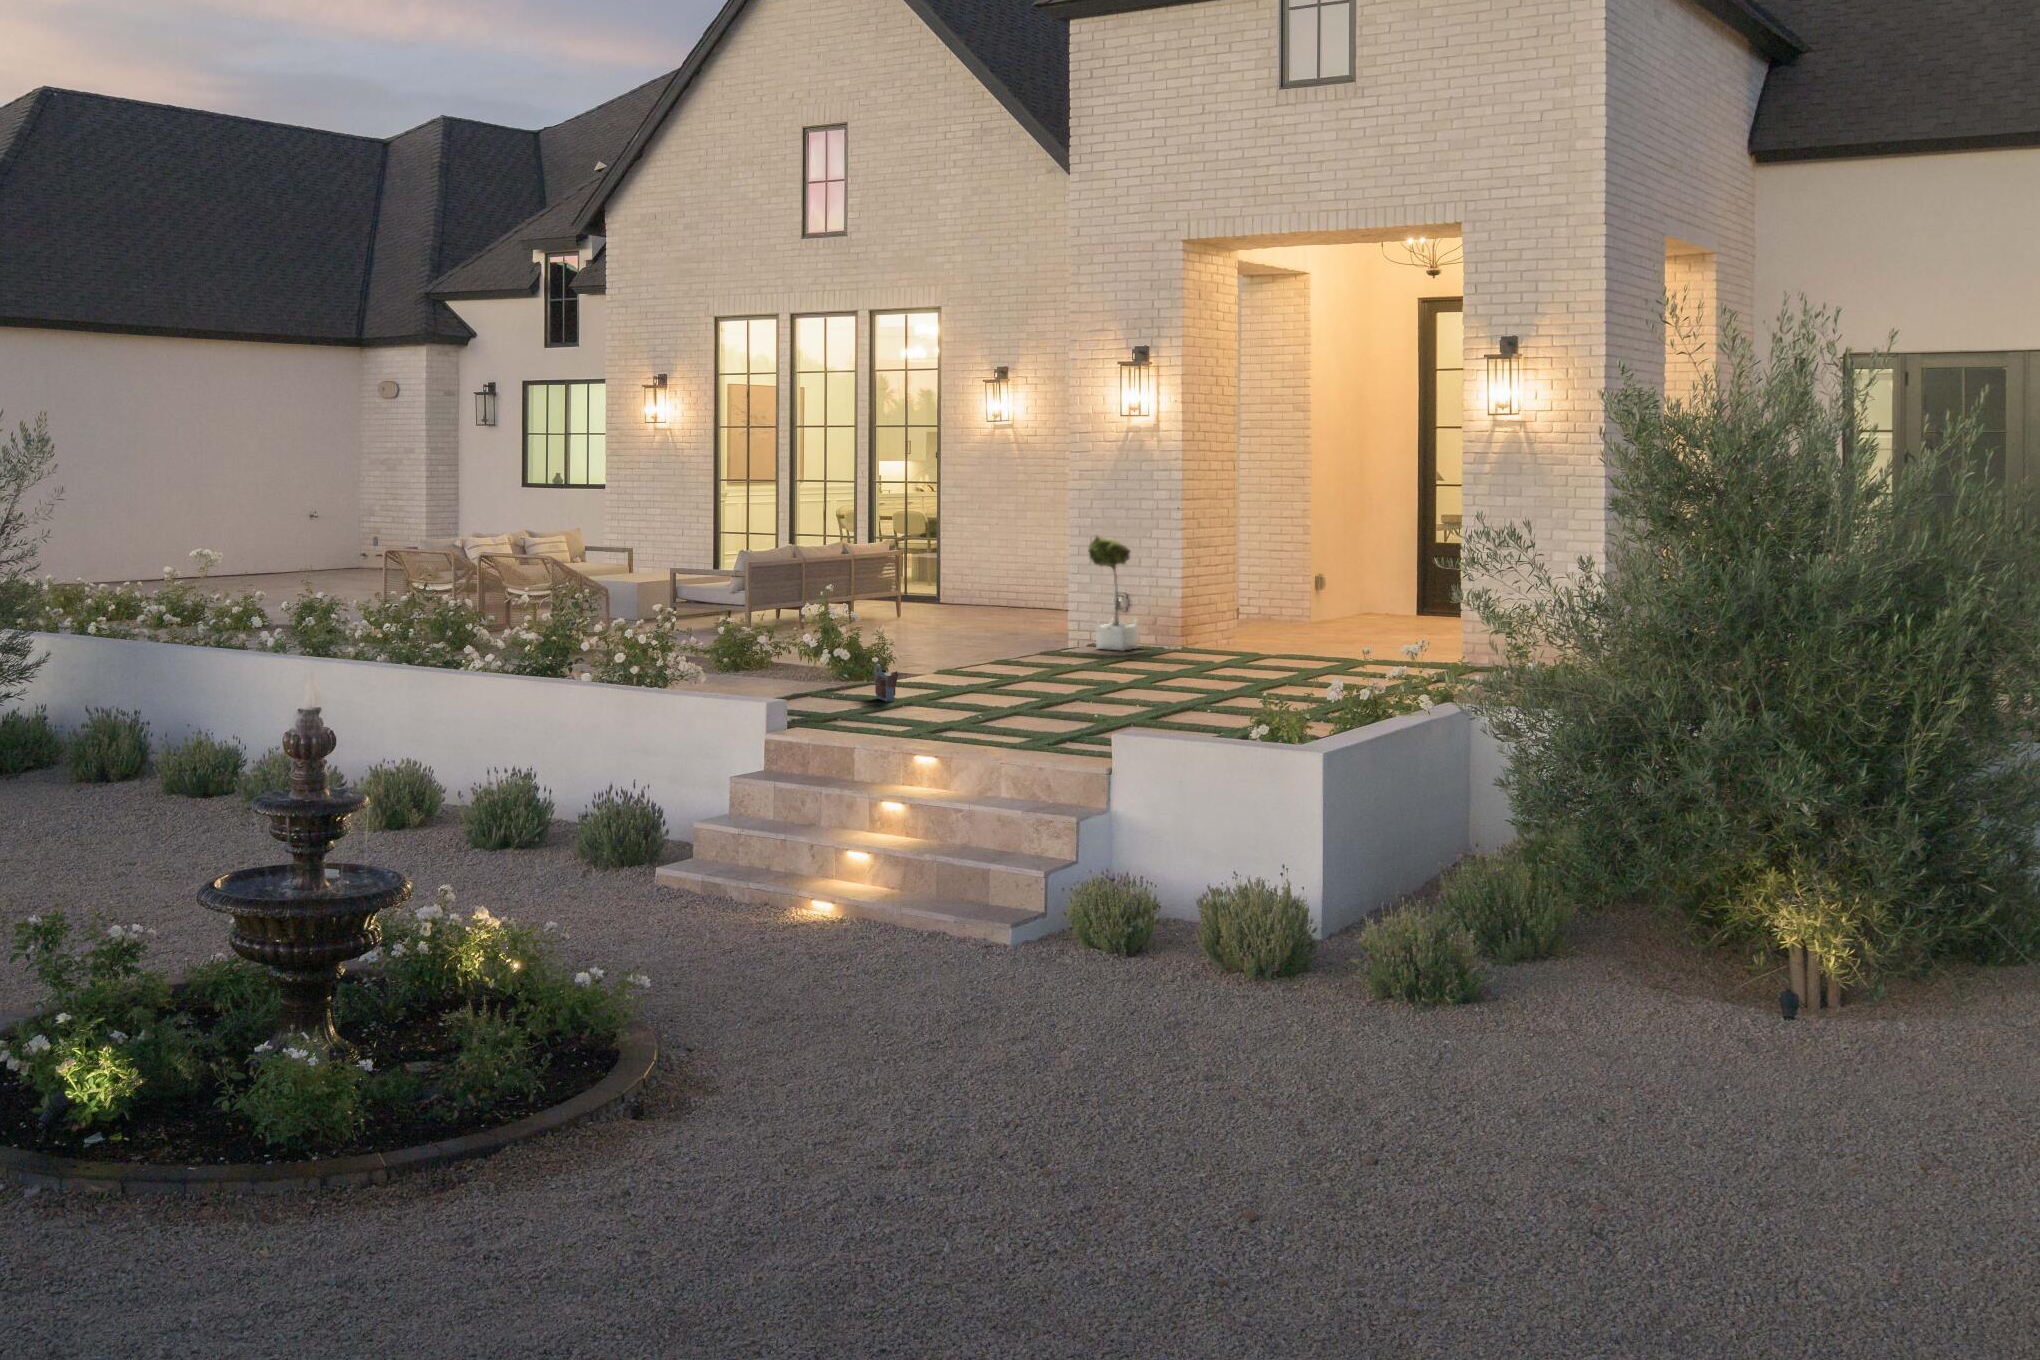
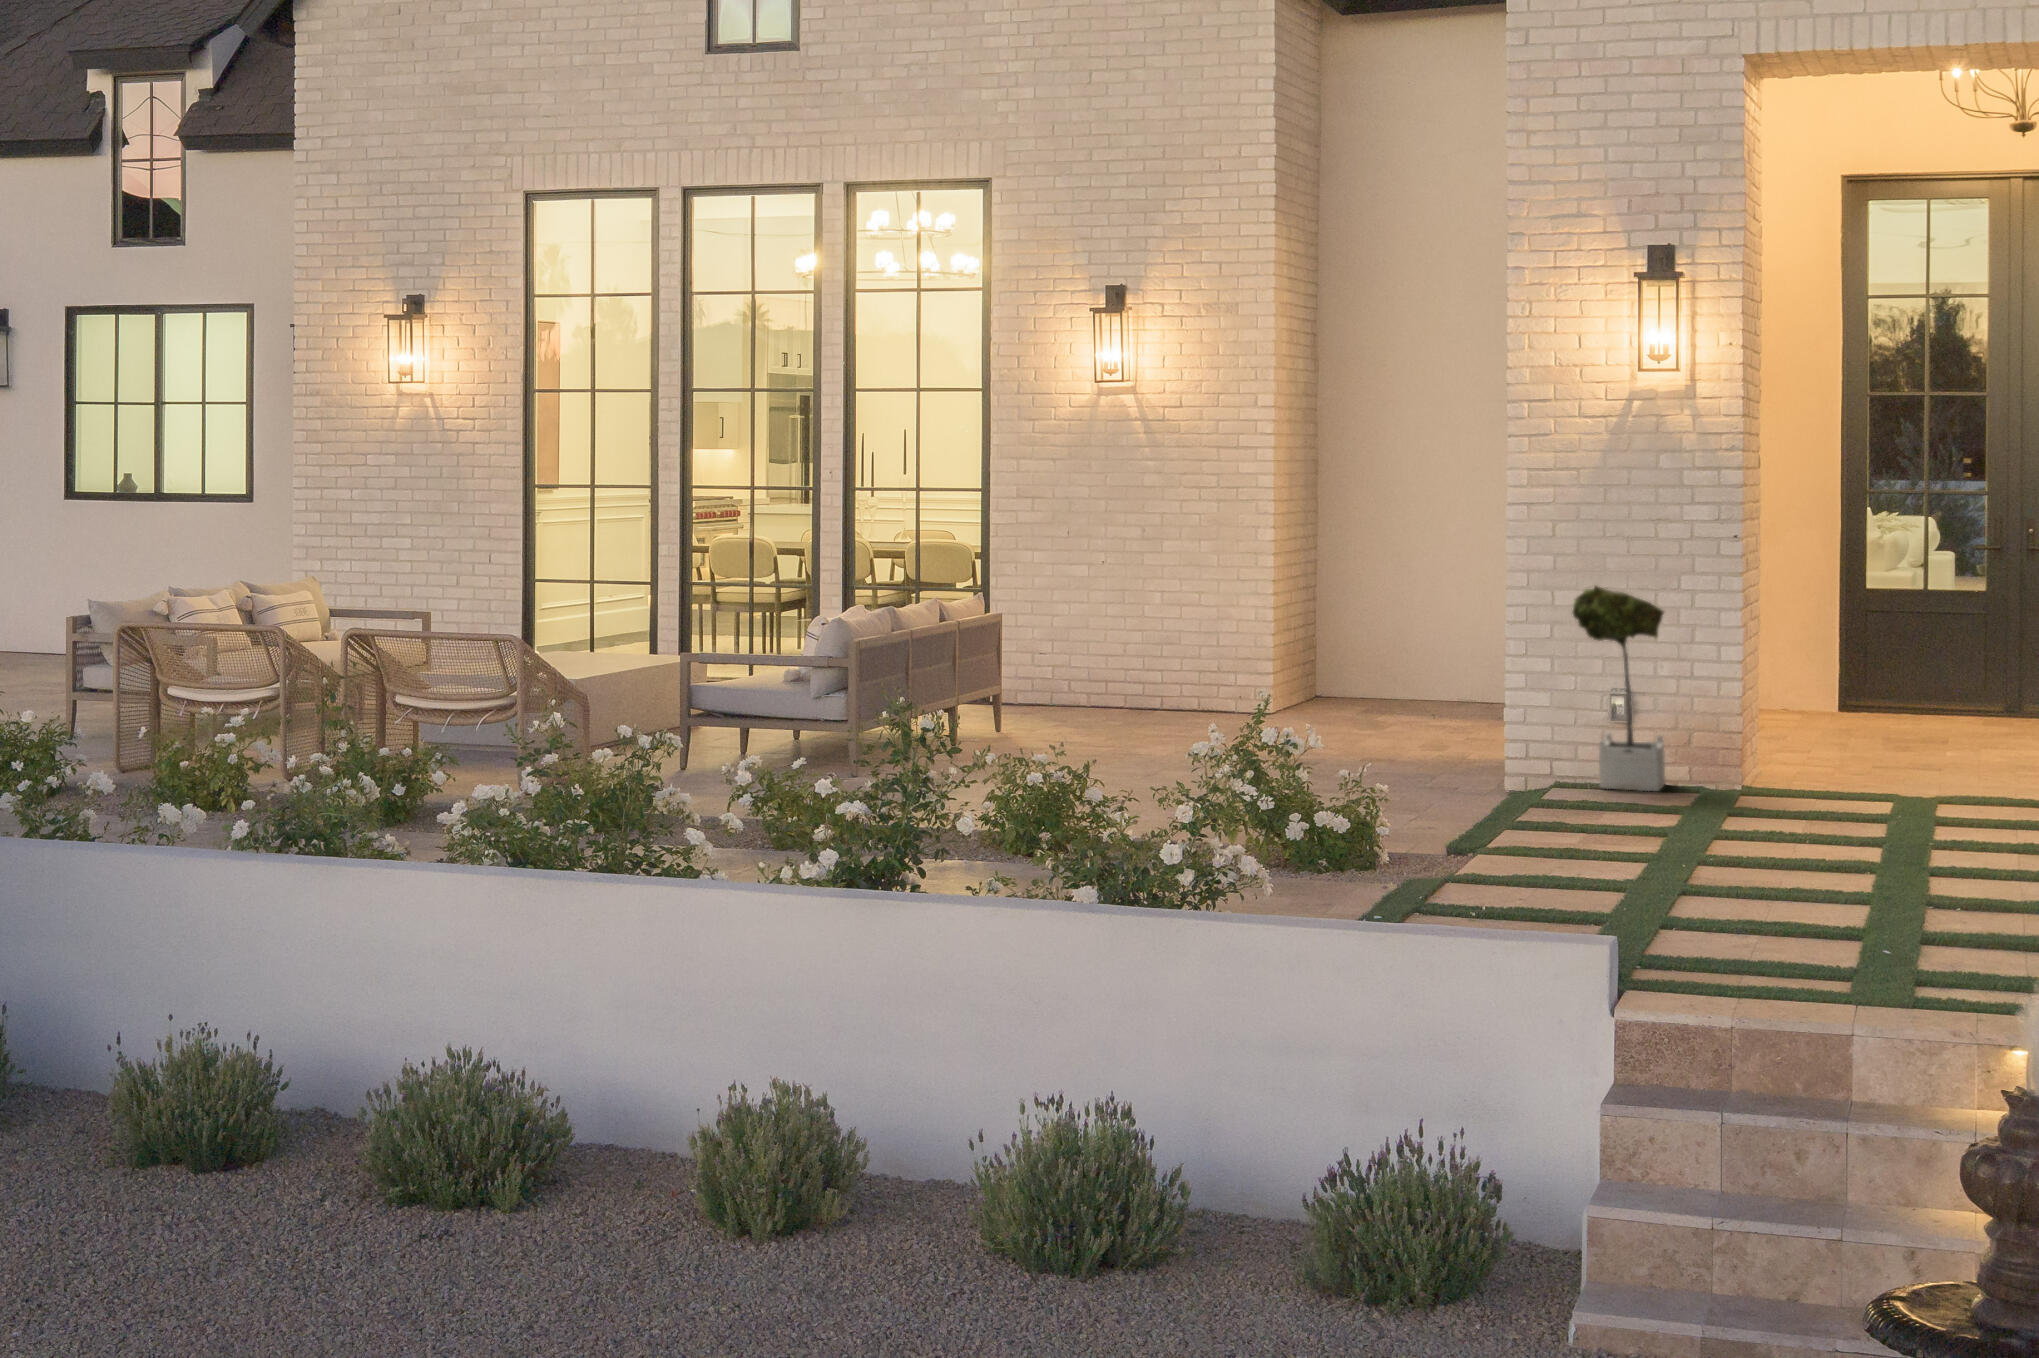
watering can: present [874,664,898,702] -> none [1619,859,1724,935]

